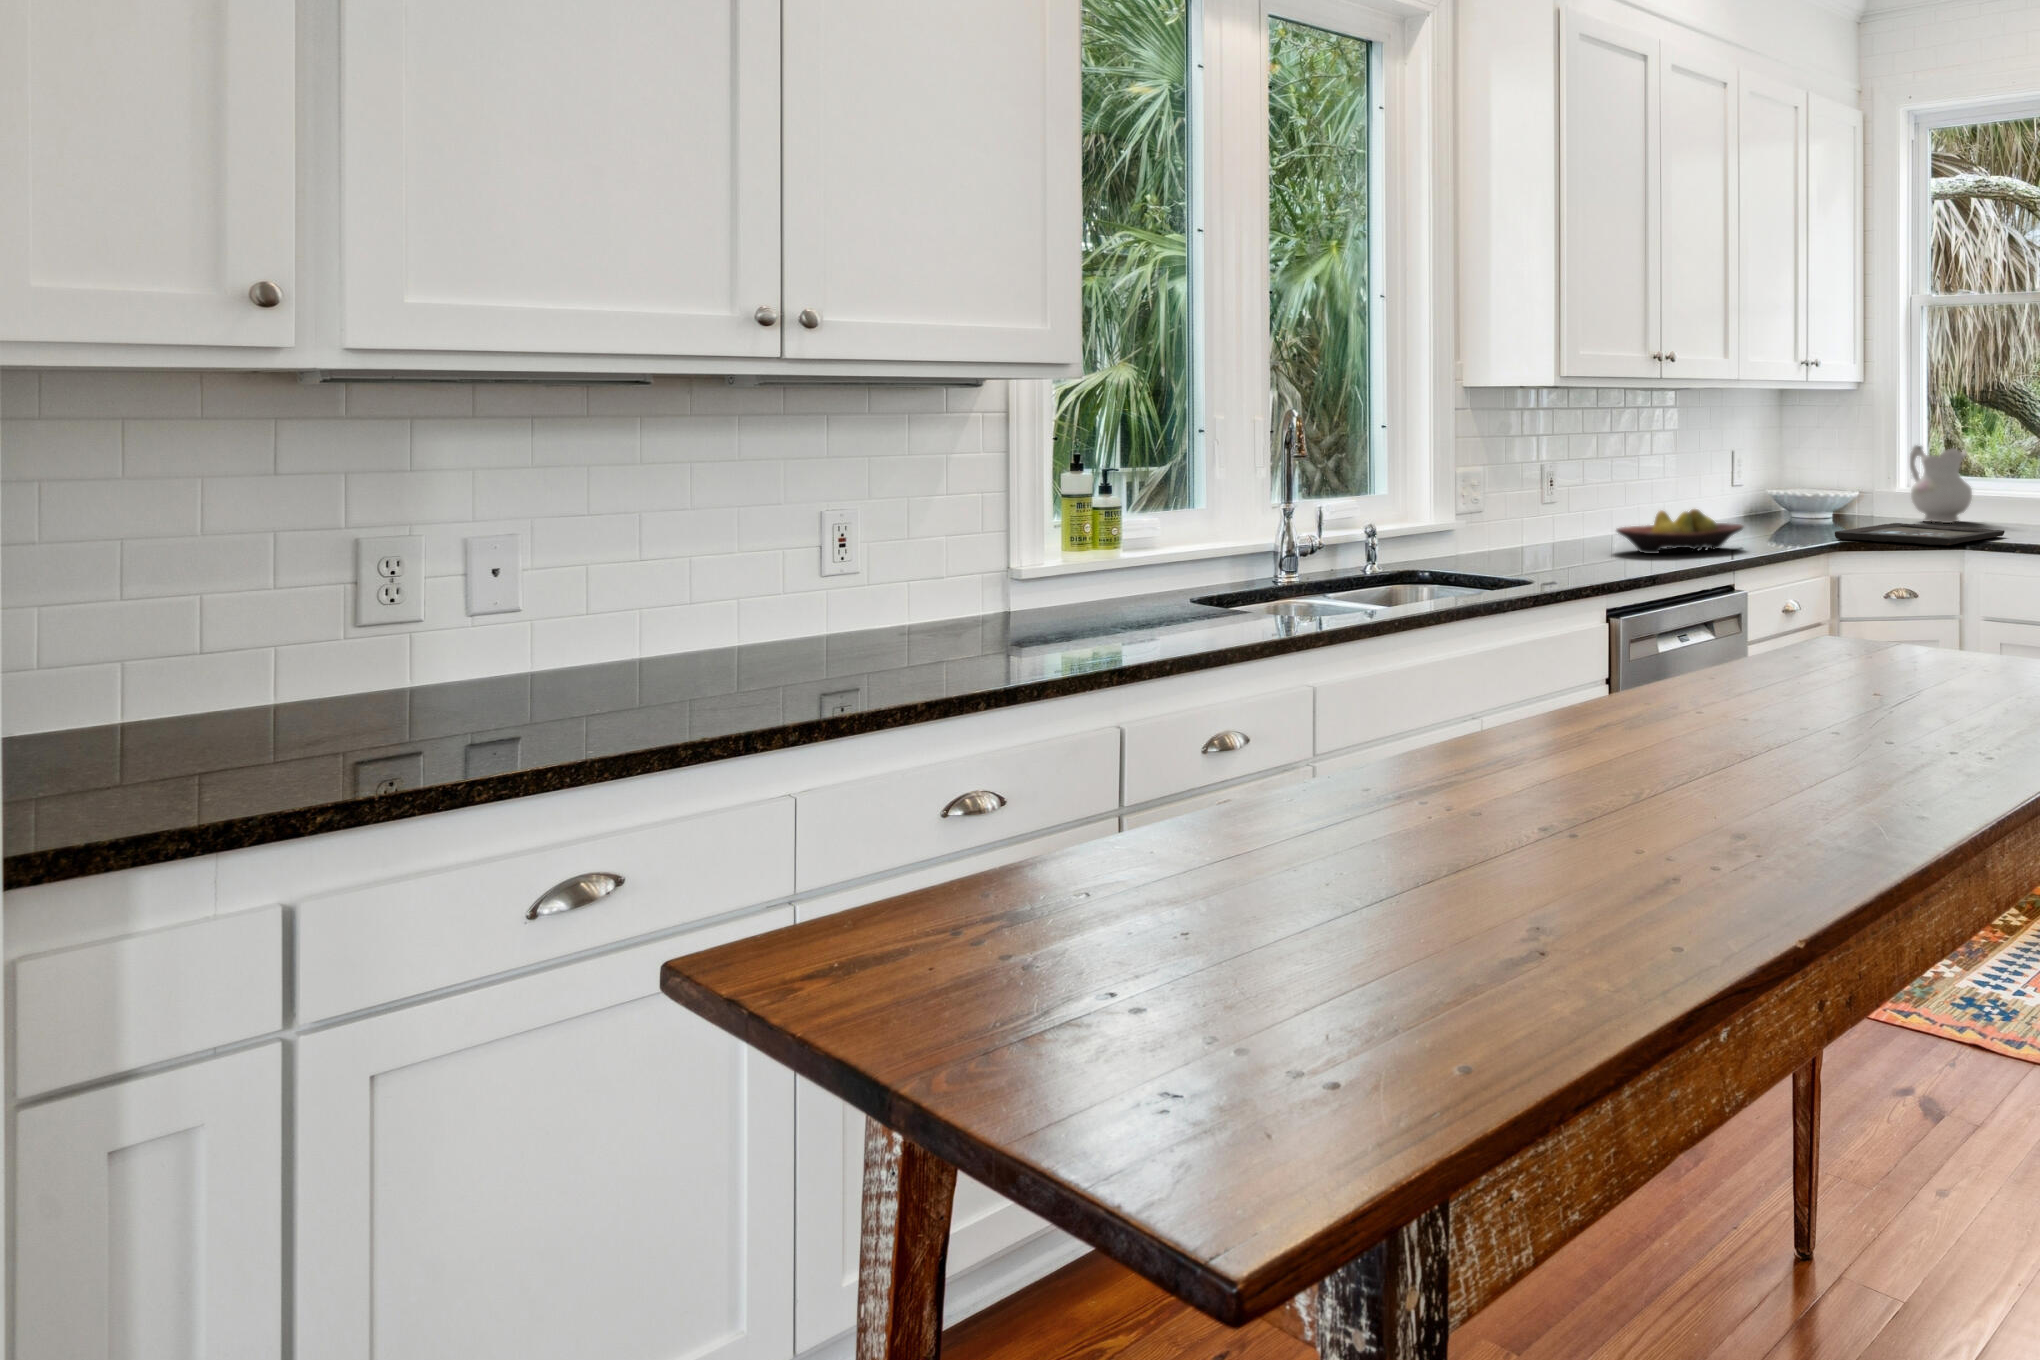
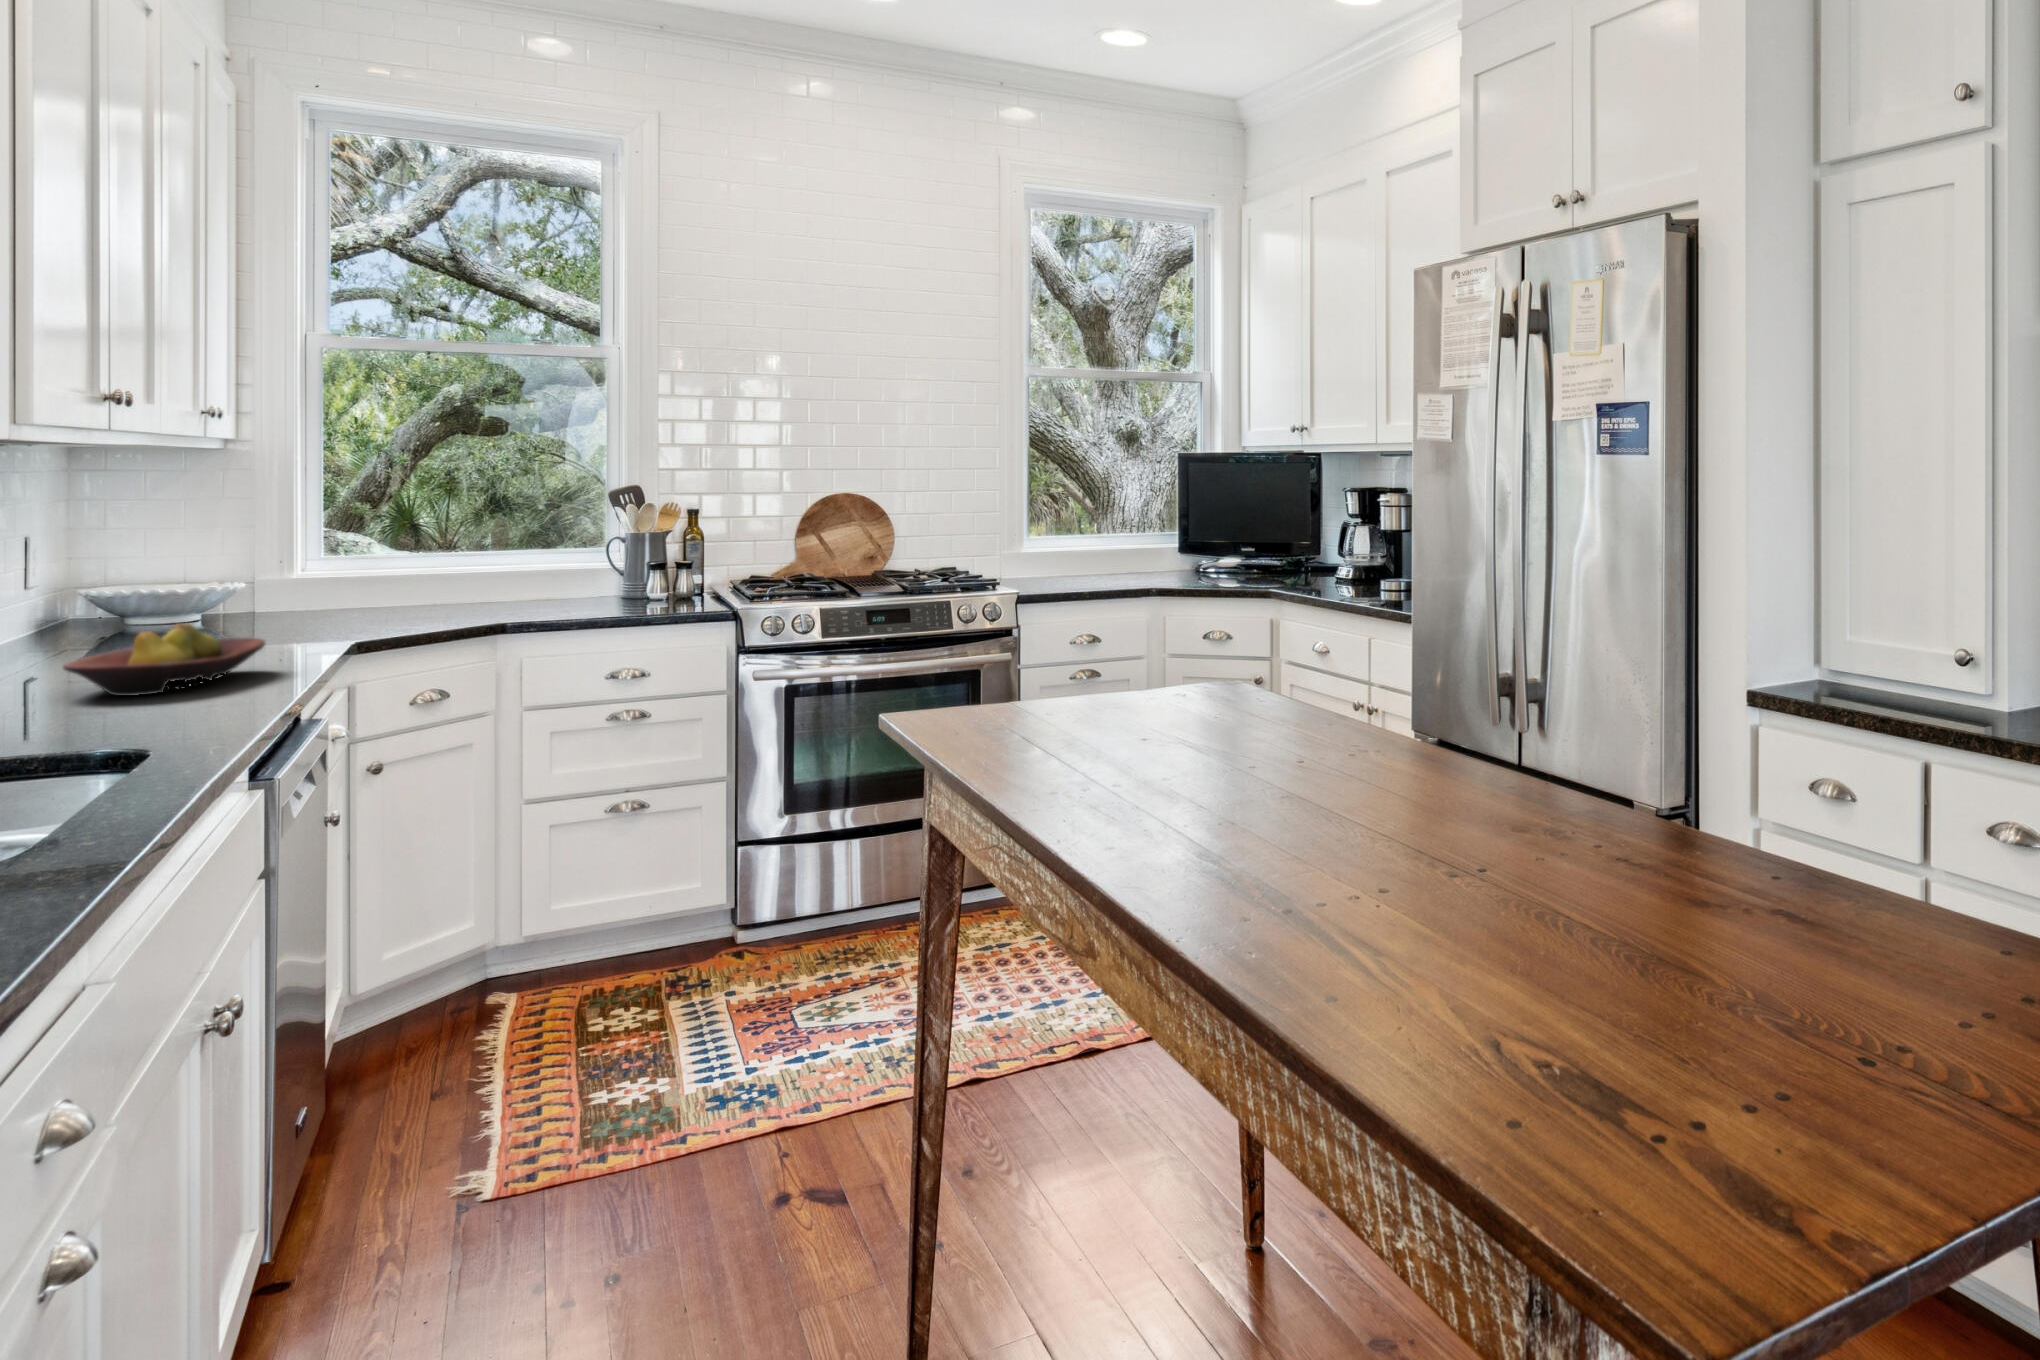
ceramic pitcher: present [1910,446,1972,523] -> none [303,519,404,611]
tray: present [1835,523,2005,545] -> none [327,609,518,642]

